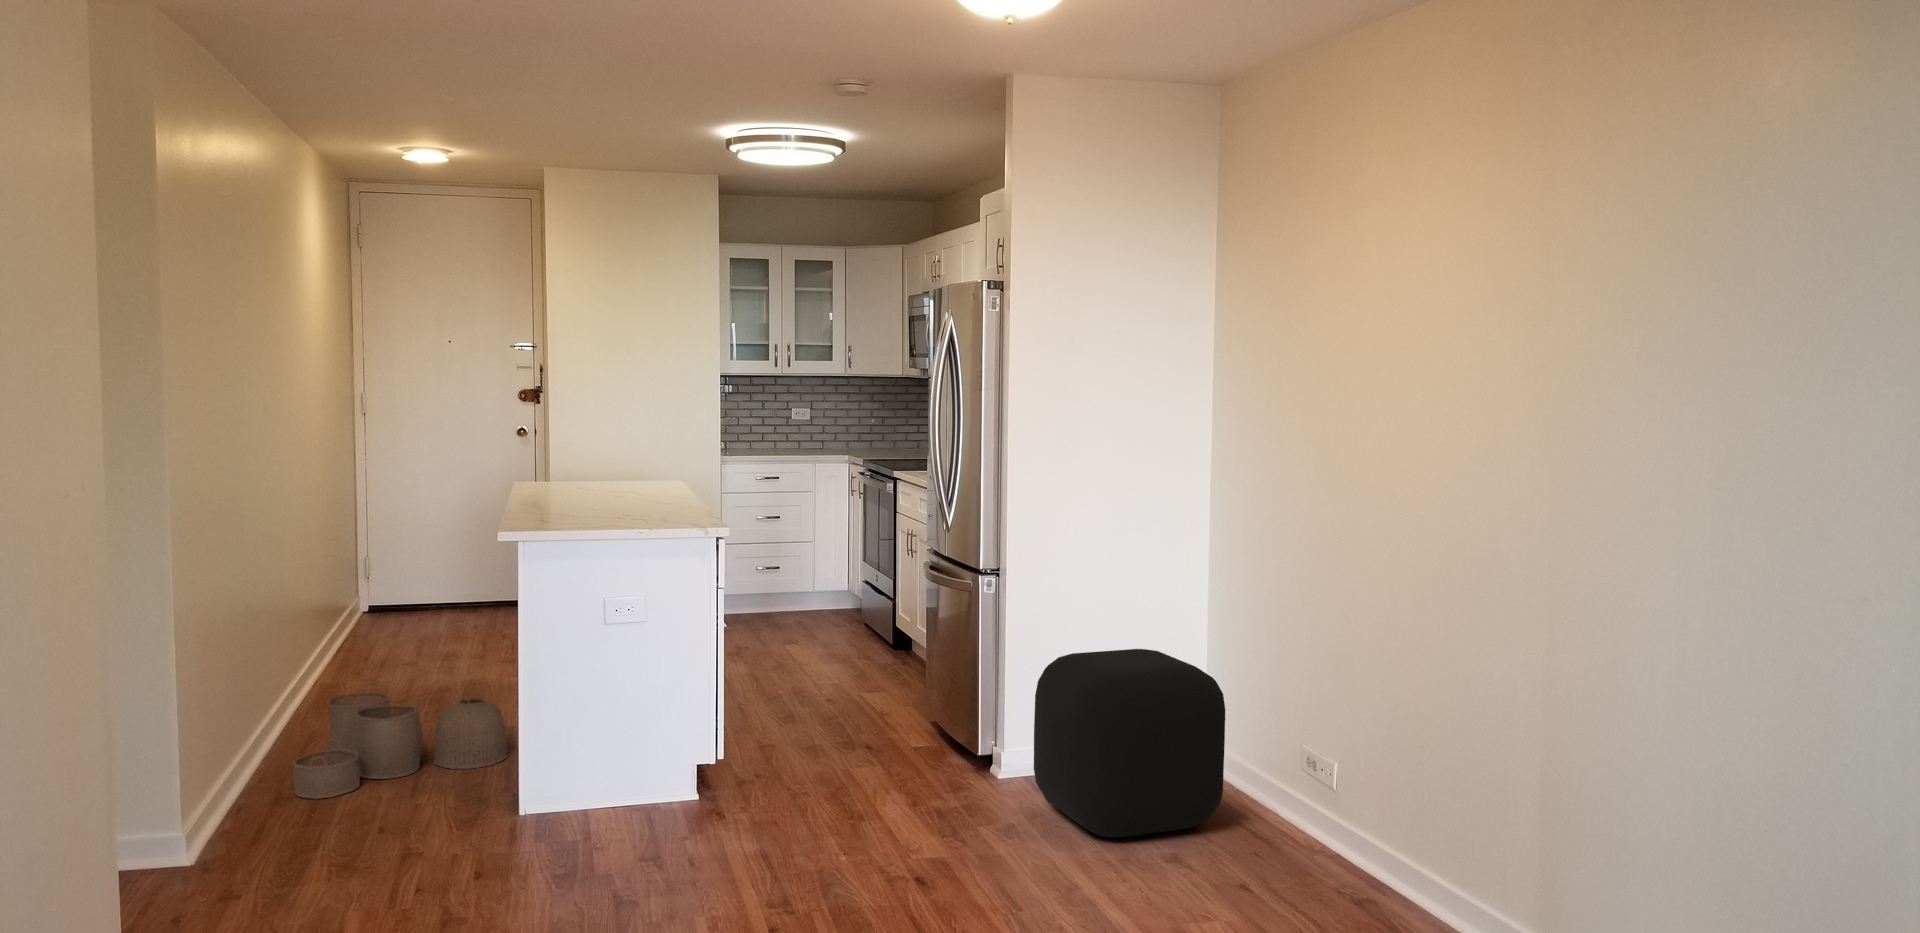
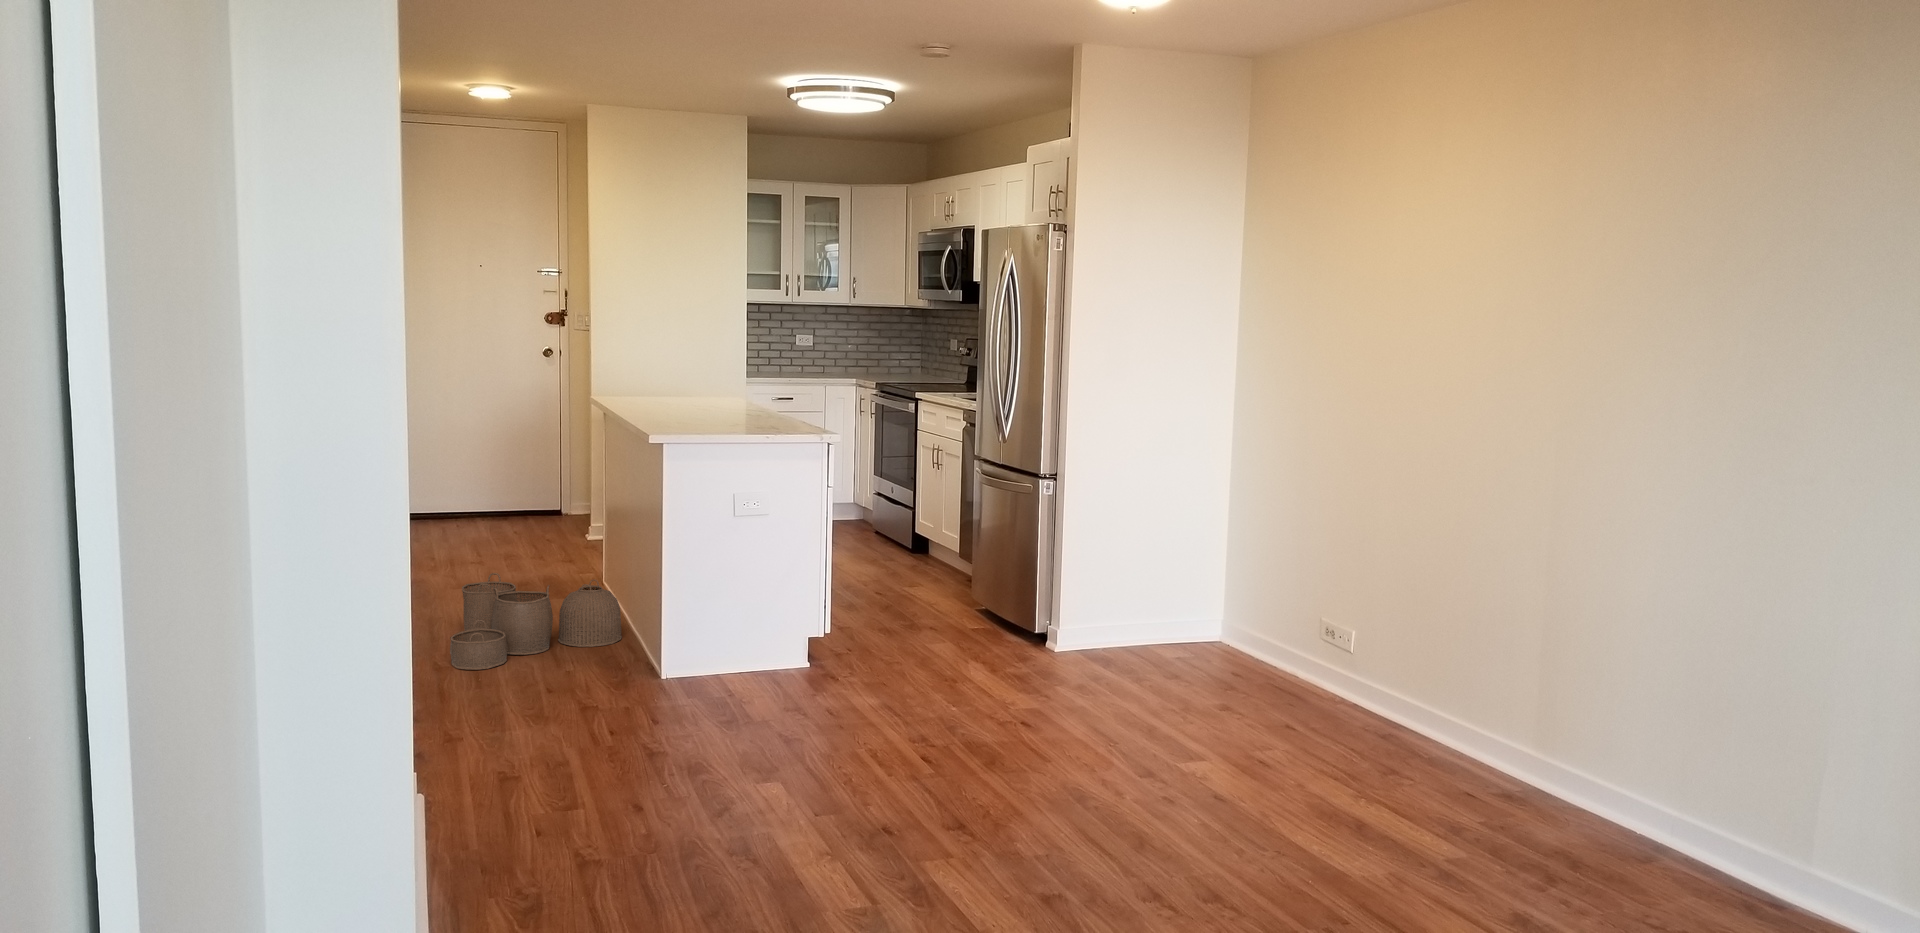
ottoman: present [1034,649,1225,838] -> none [1098,539,1262,692]

